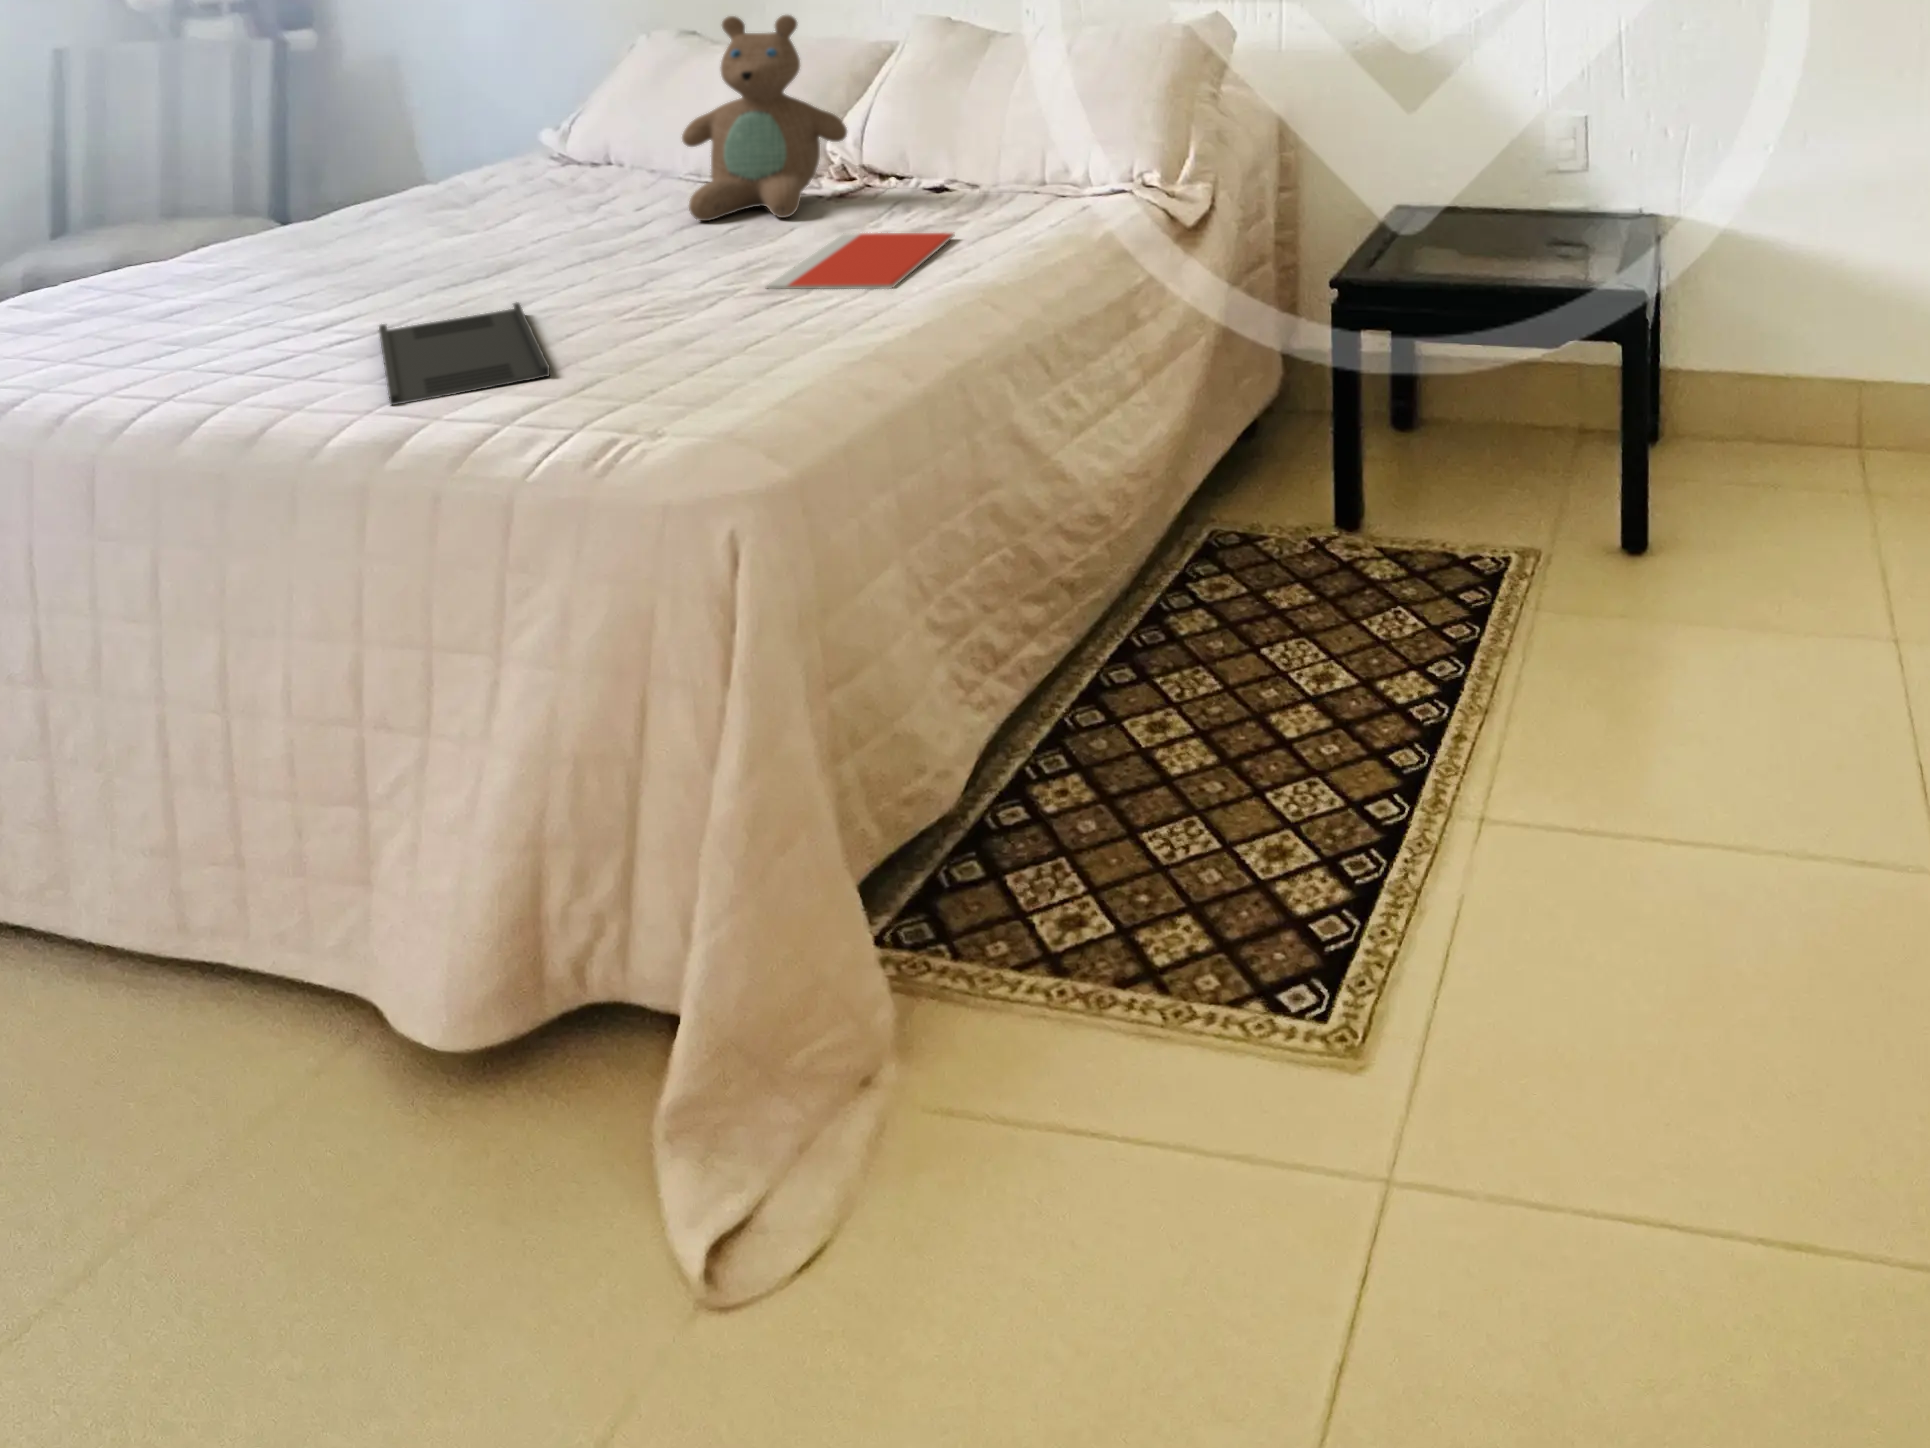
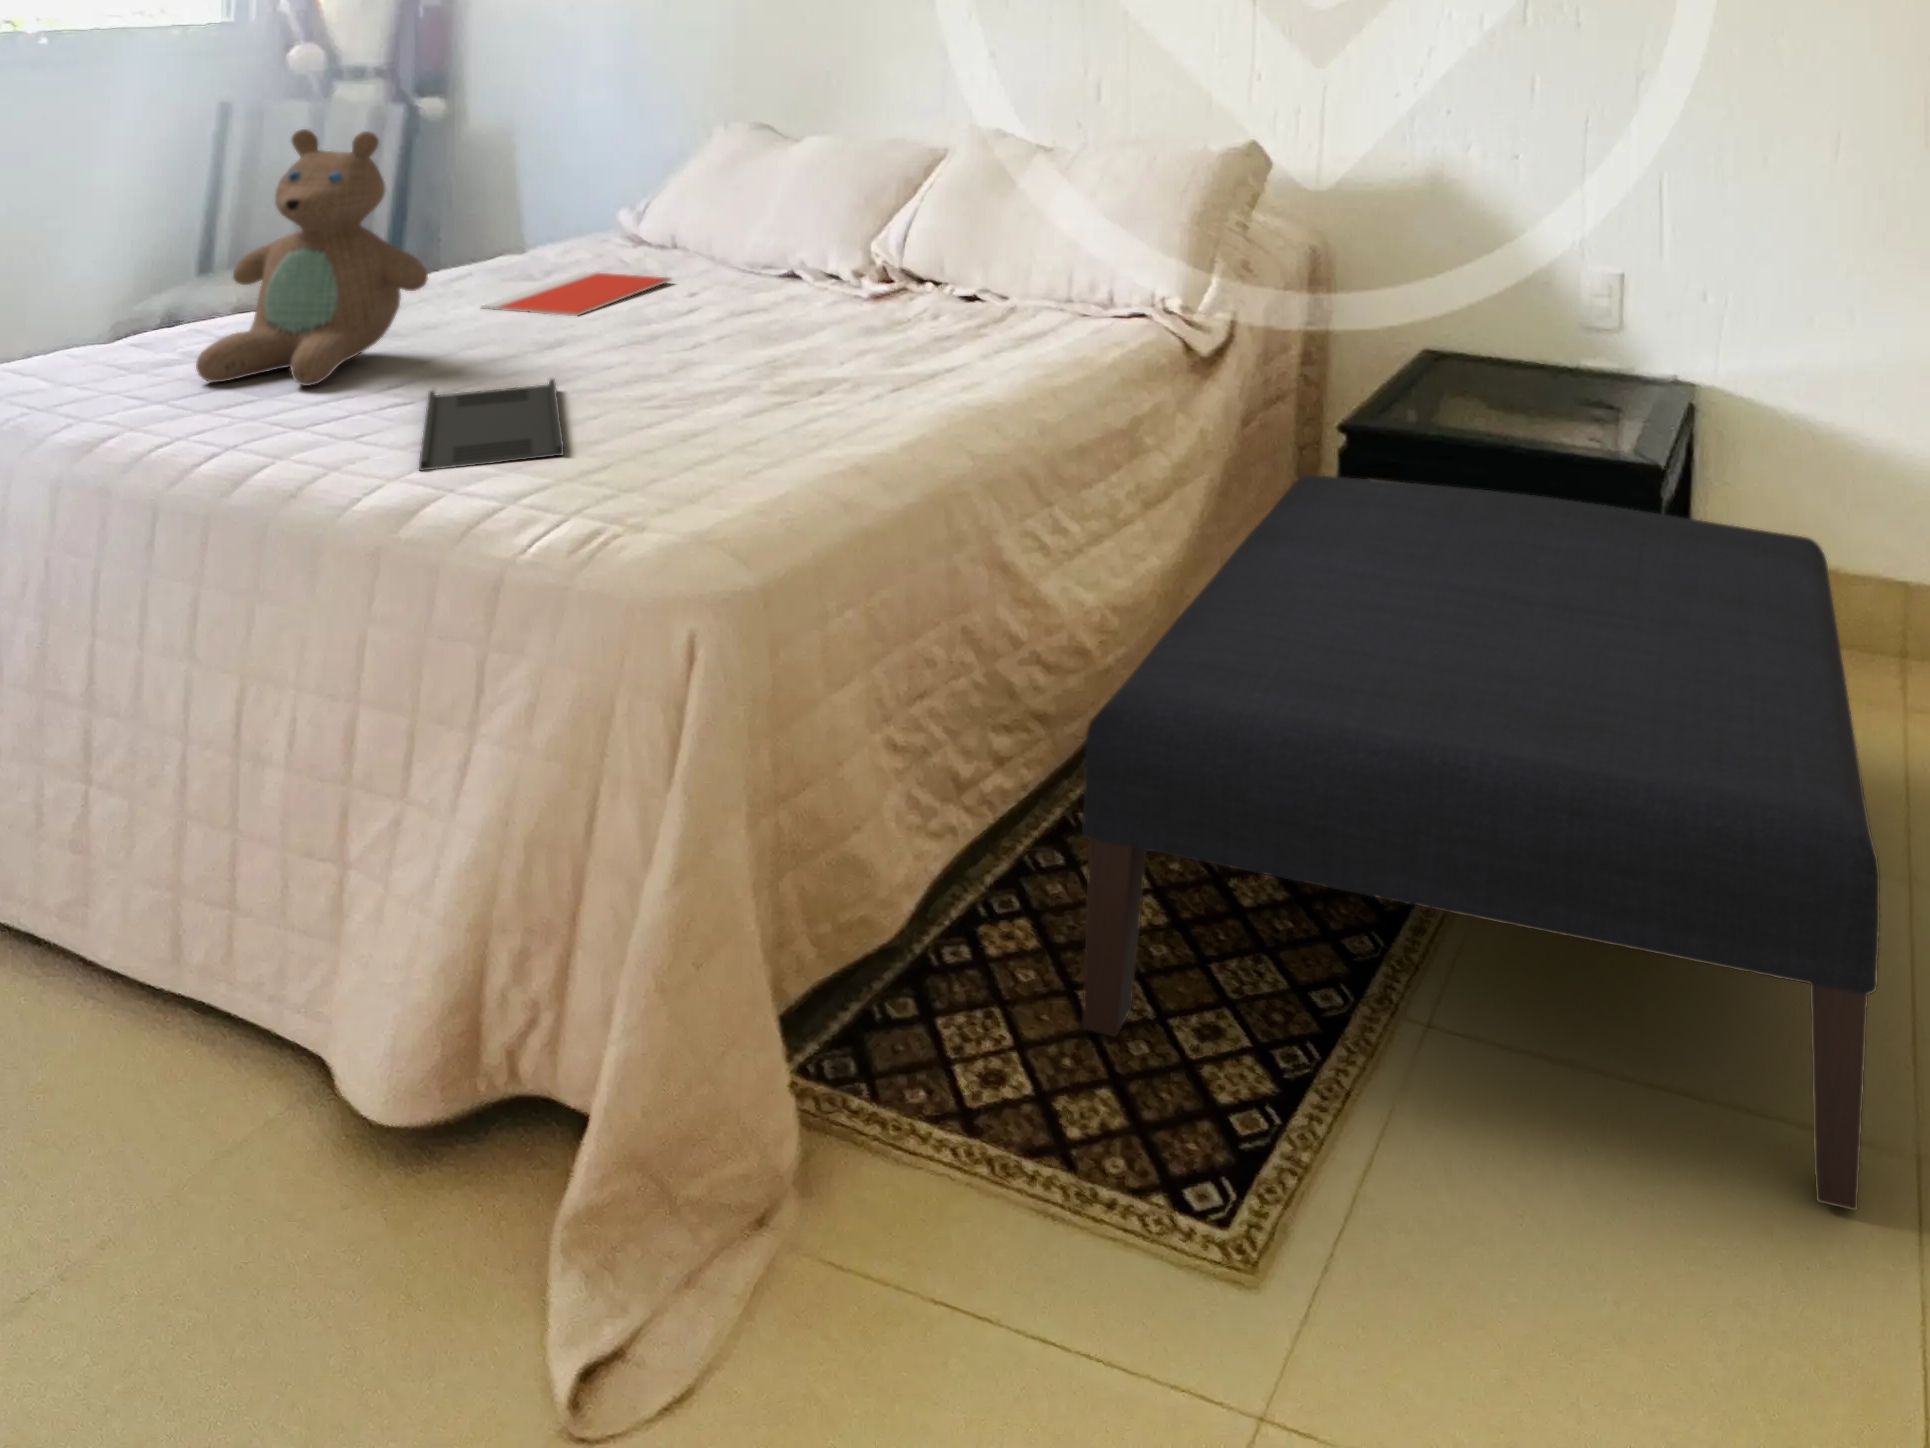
teddy bear: present [682,15,847,221] -> present [196,129,428,386]
notebook: present [767,233,954,289] -> present [481,272,671,316]
ottoman: none [1140,333,1905,922] -> present [1082,475,1880,1210]

